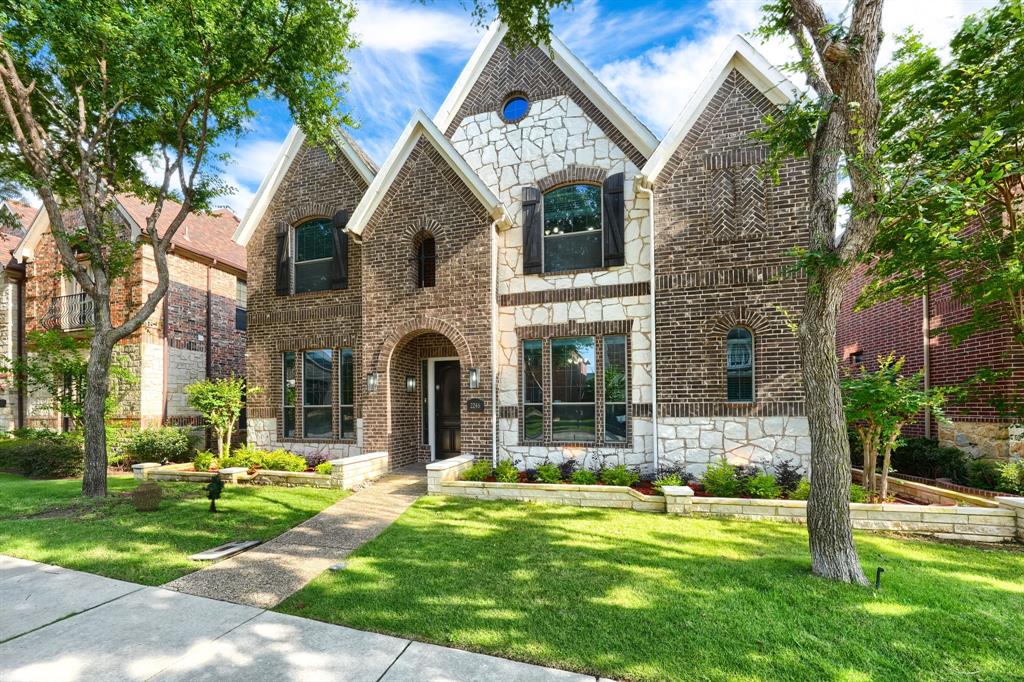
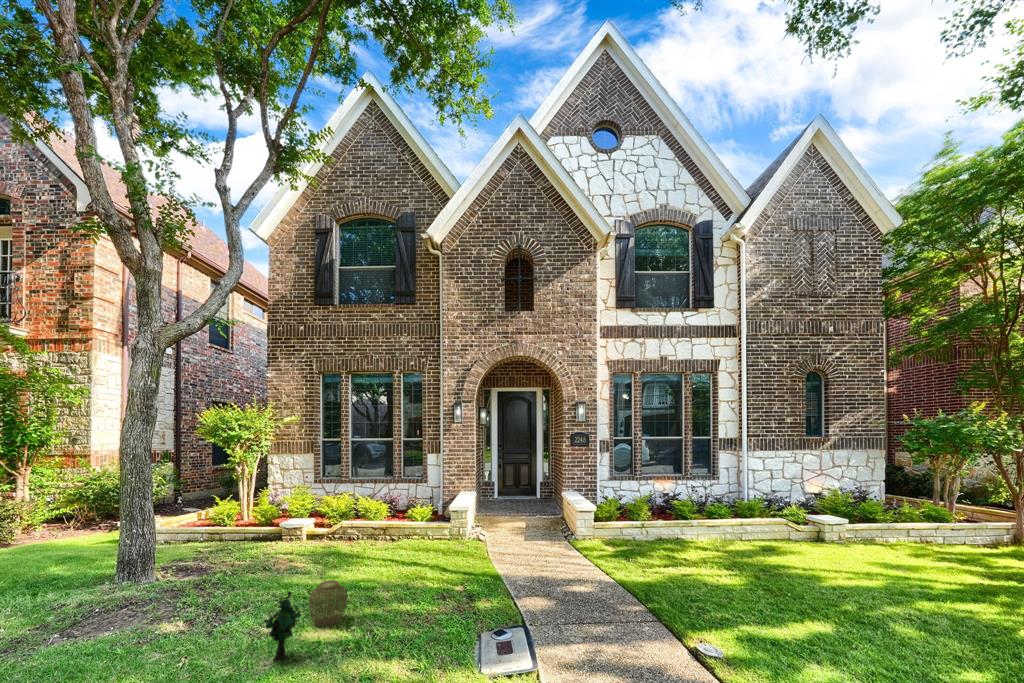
decorative plant: present [202,472,225,512] -> present [263,592,301,662]

